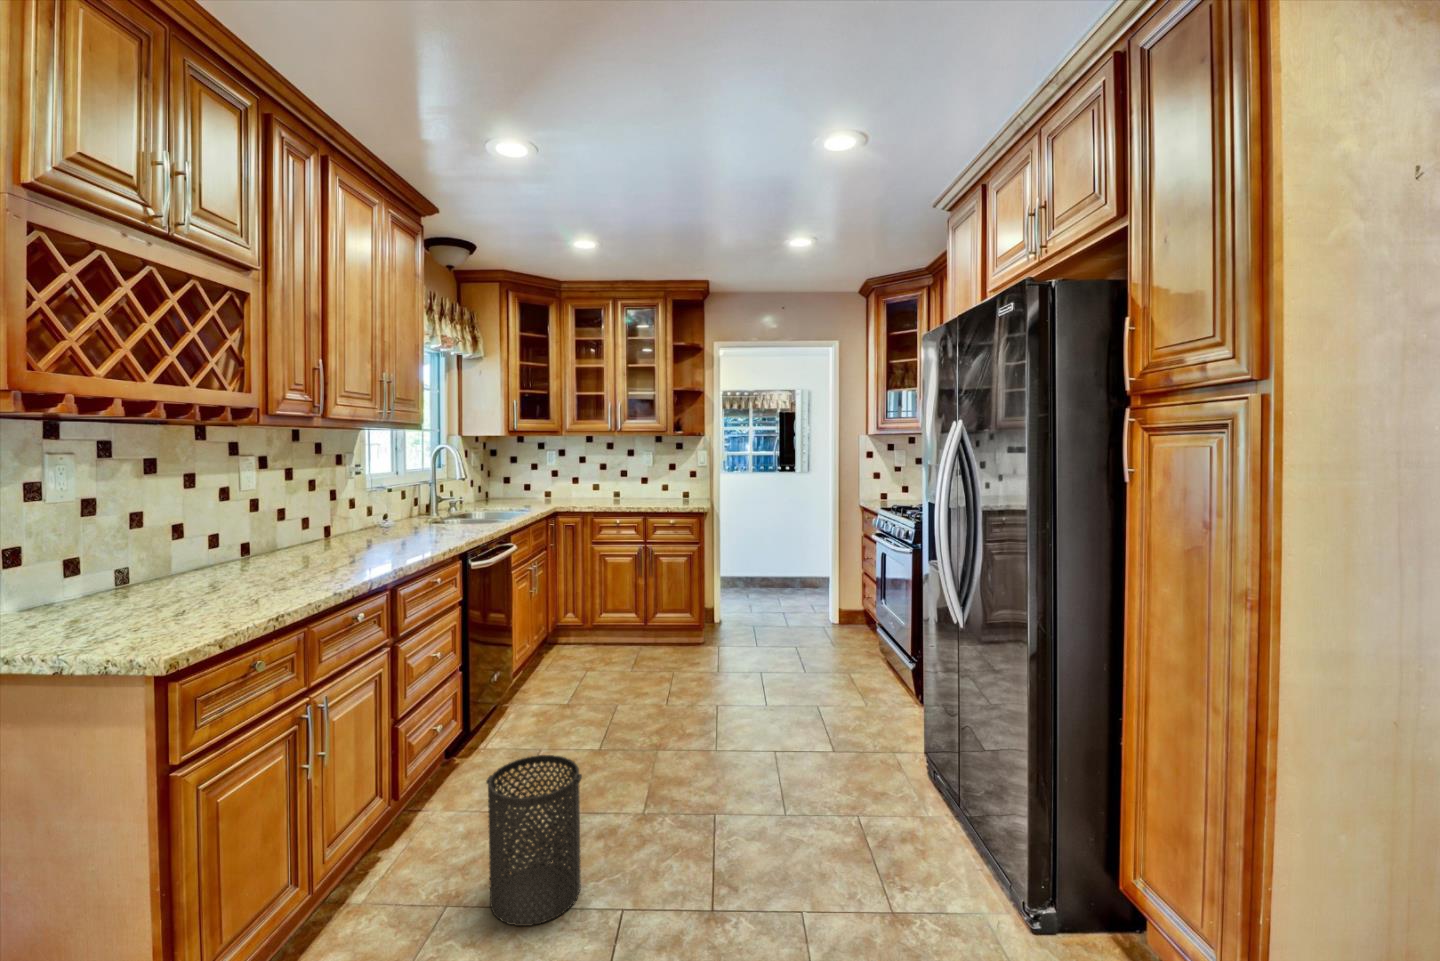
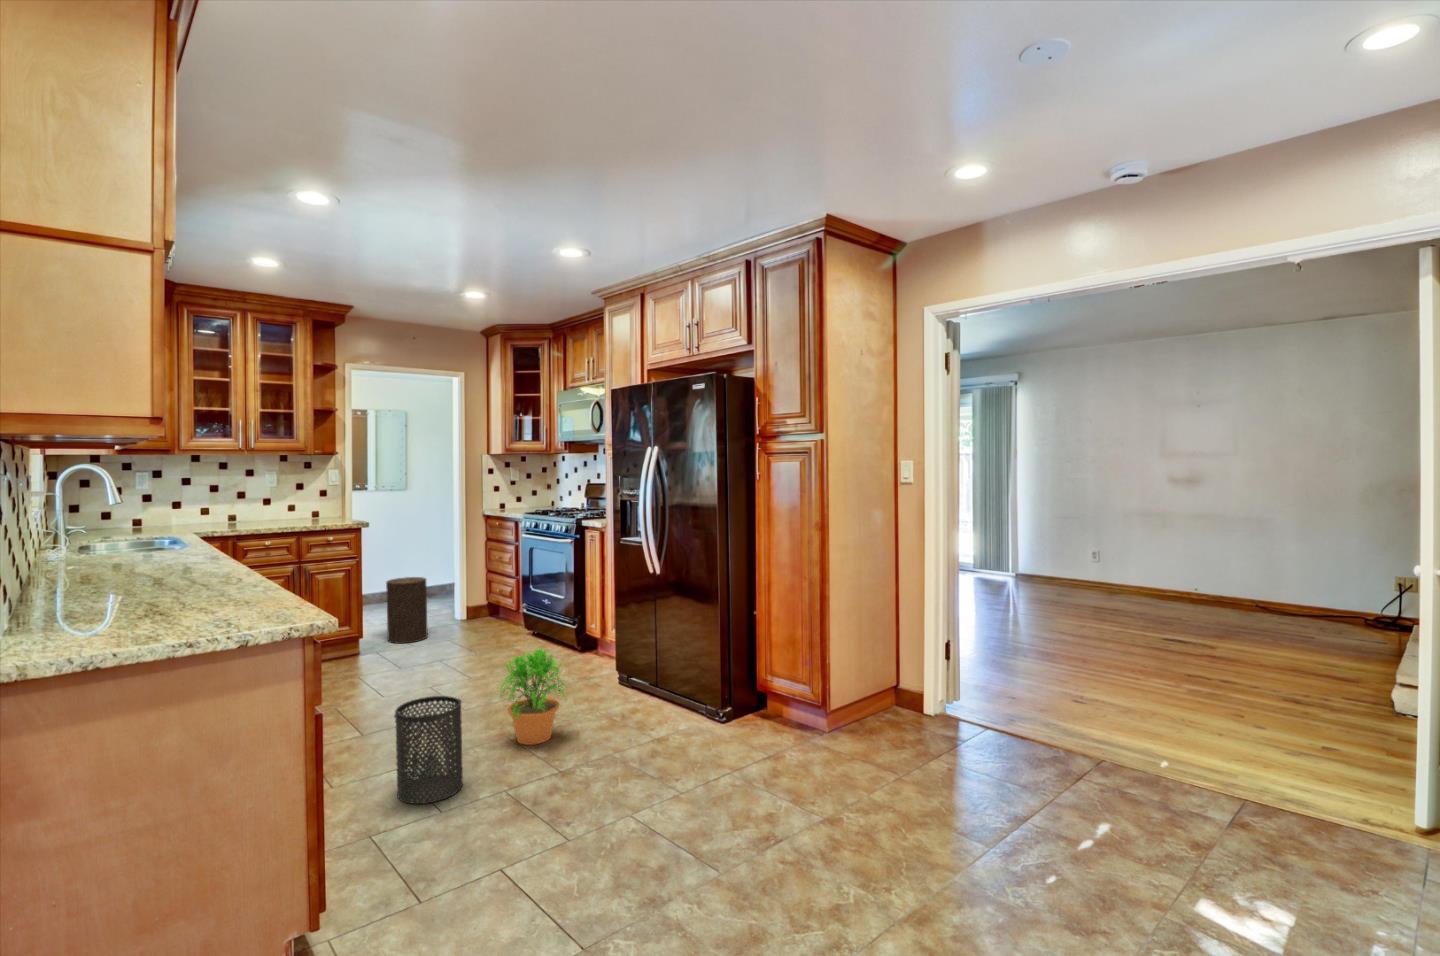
stool: none [740,569,780,641] -> present [386,577,428,643]
potted plant: none [675,714,795,869] -> present [499,648,567,745]

